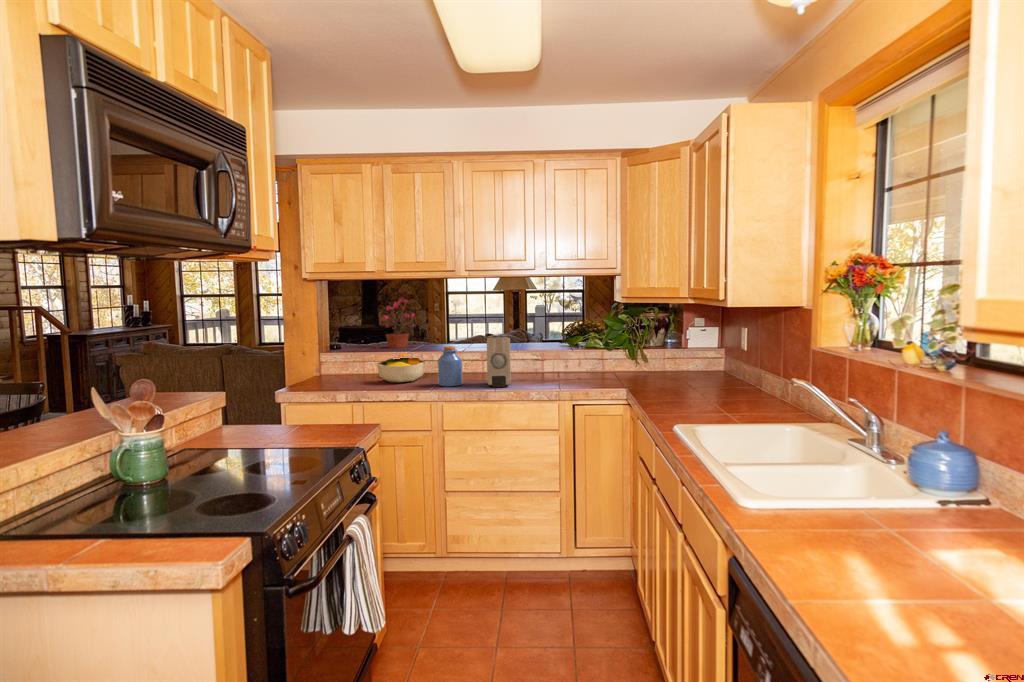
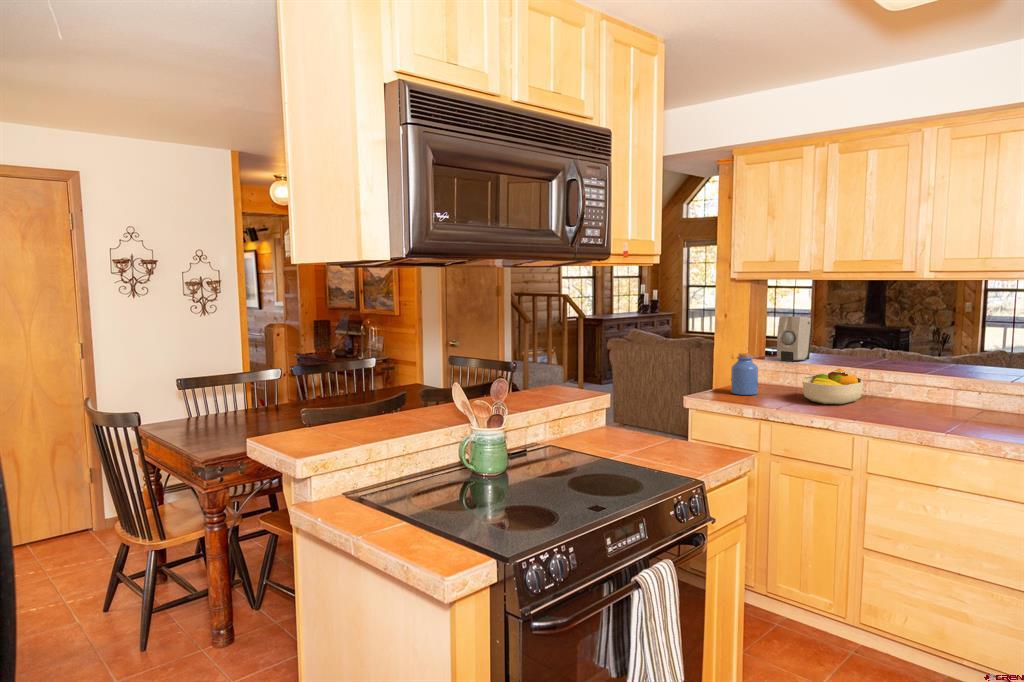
potted plant: present [377,297,416,348] -> none [829,297,885,360]
soap dispenser: present [487,337,511,387] -> present [777,316,812,362]
jar: present [438,346,463,386] -> present [731,353,758,395]

